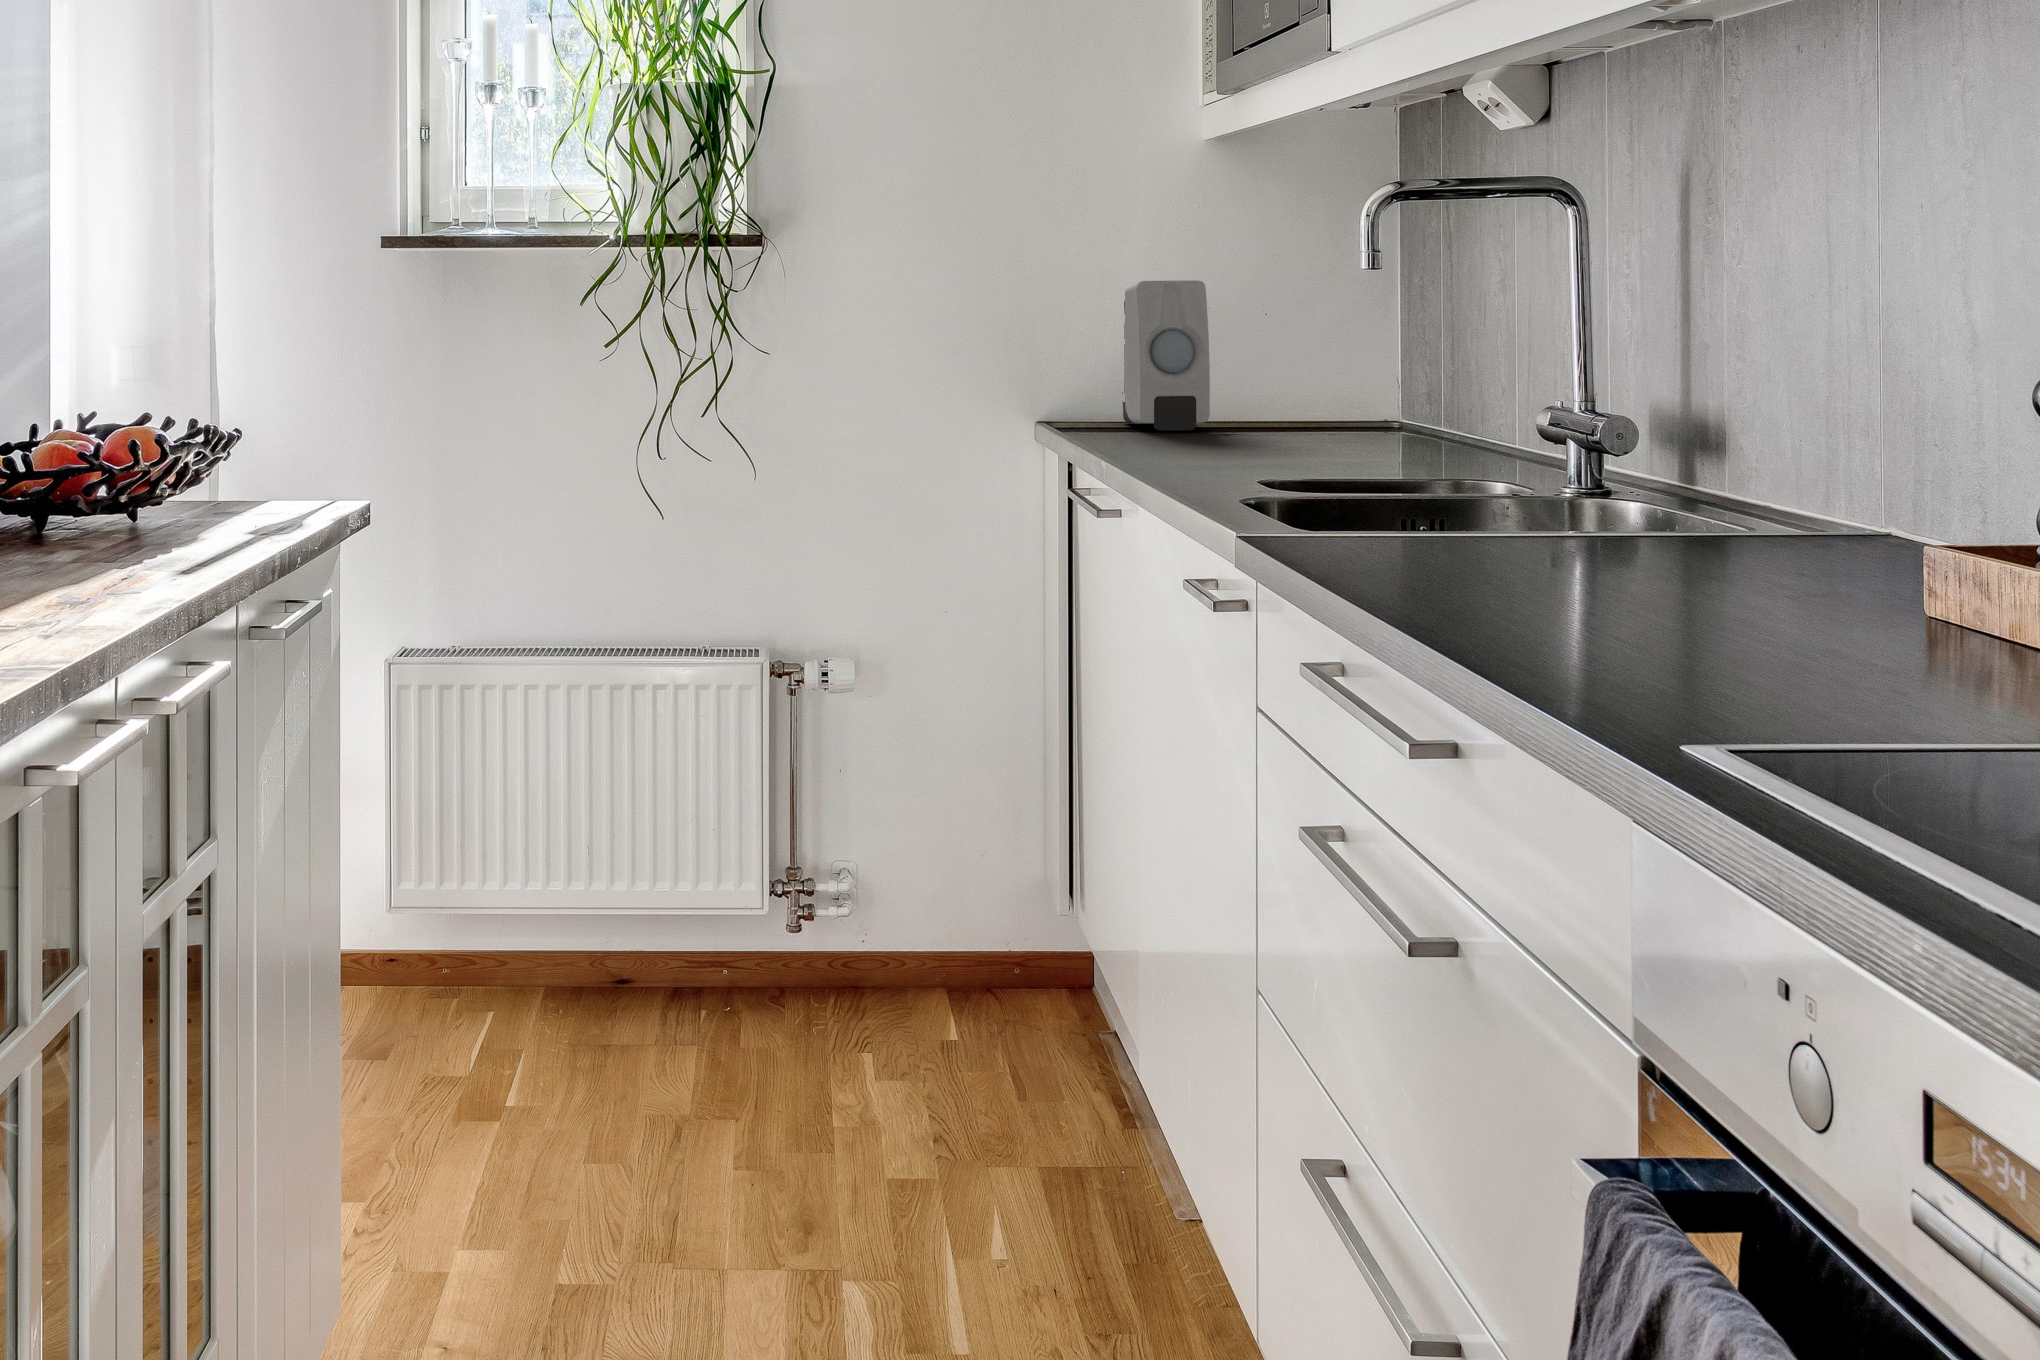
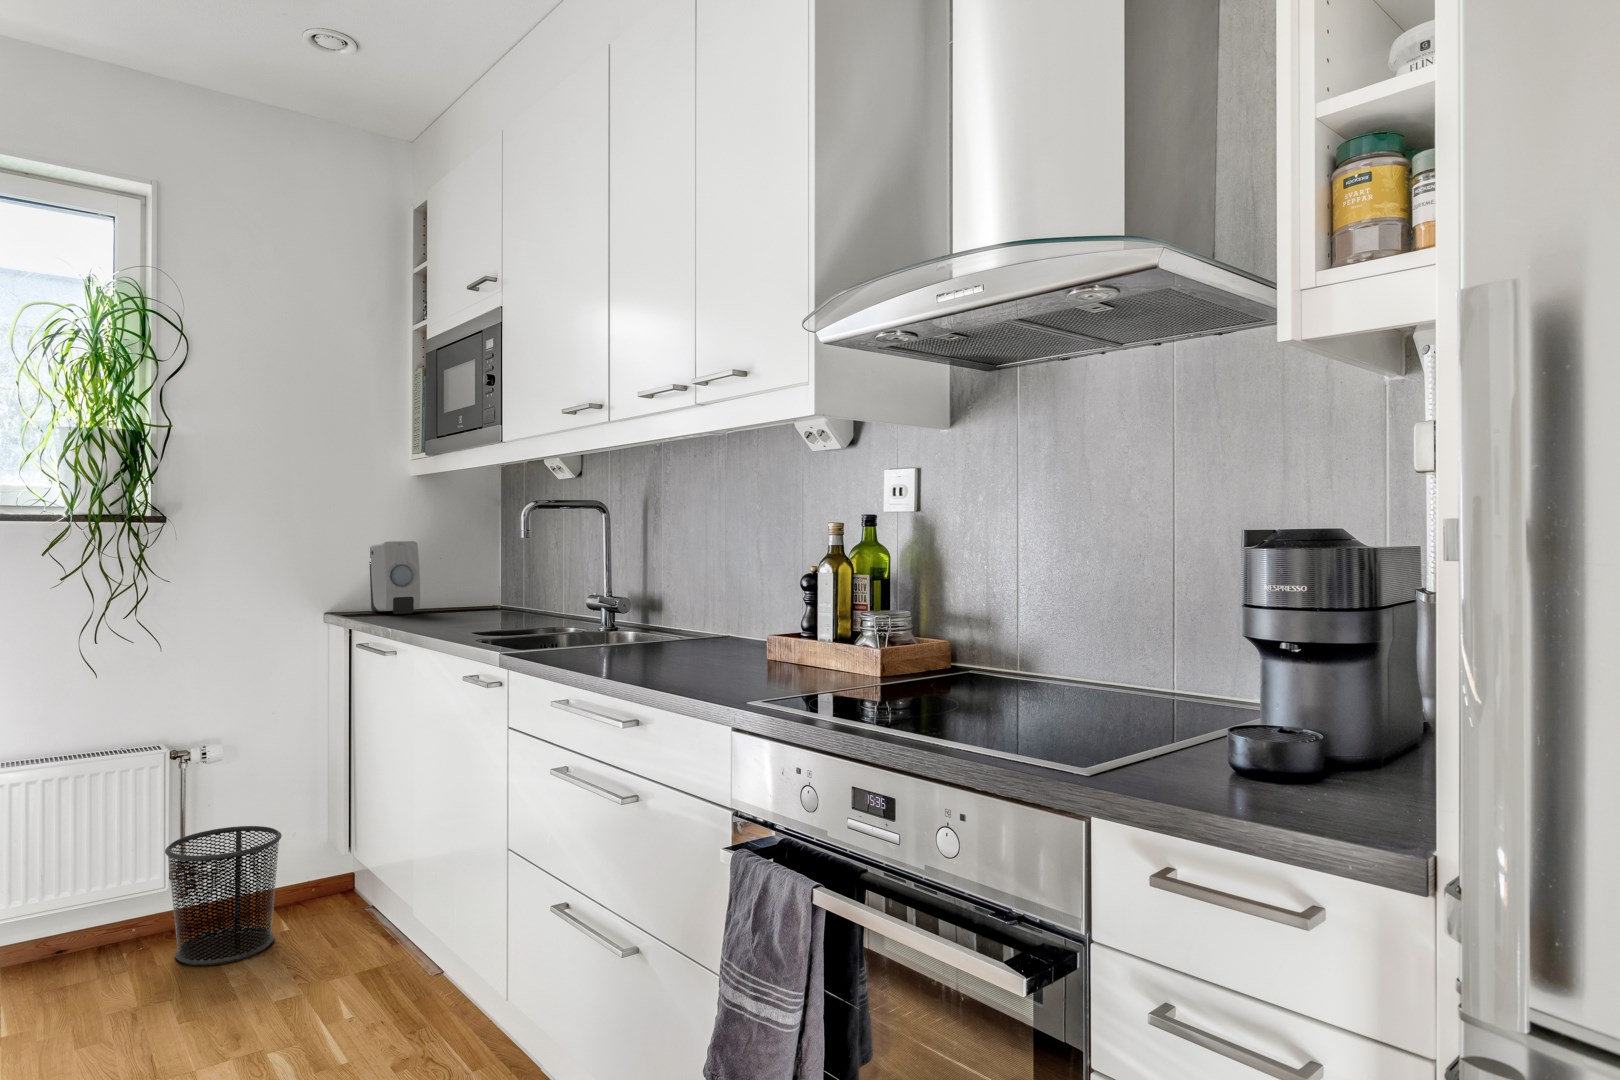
trash can: none [744,811,933,1071] -> present [165,826,282,965]

